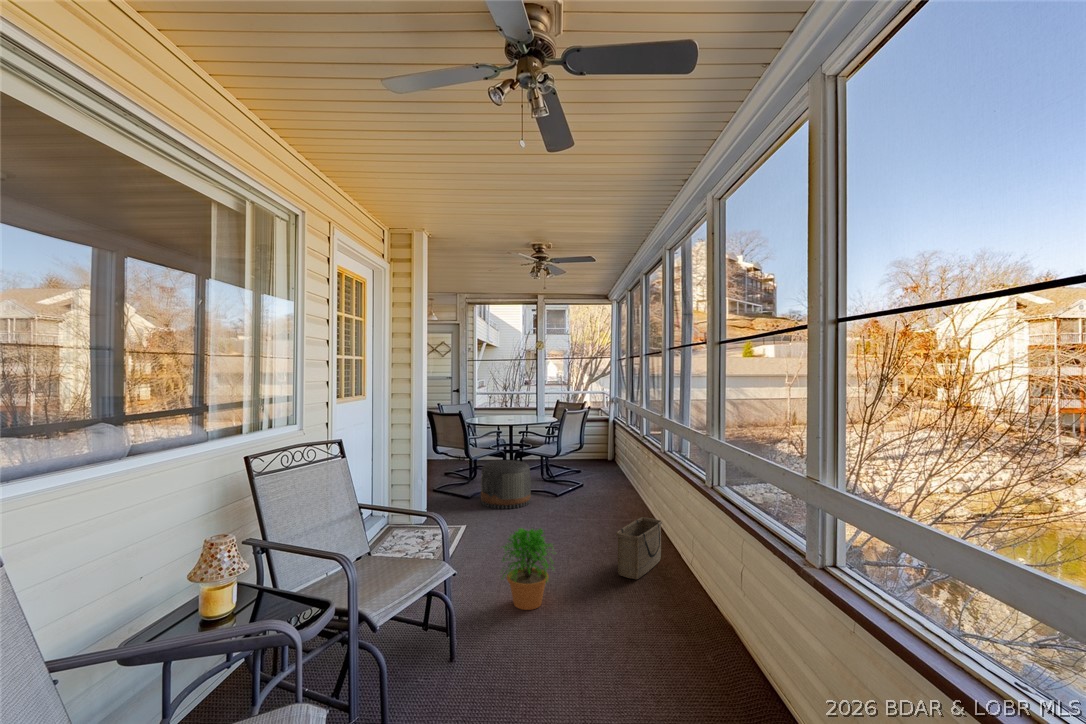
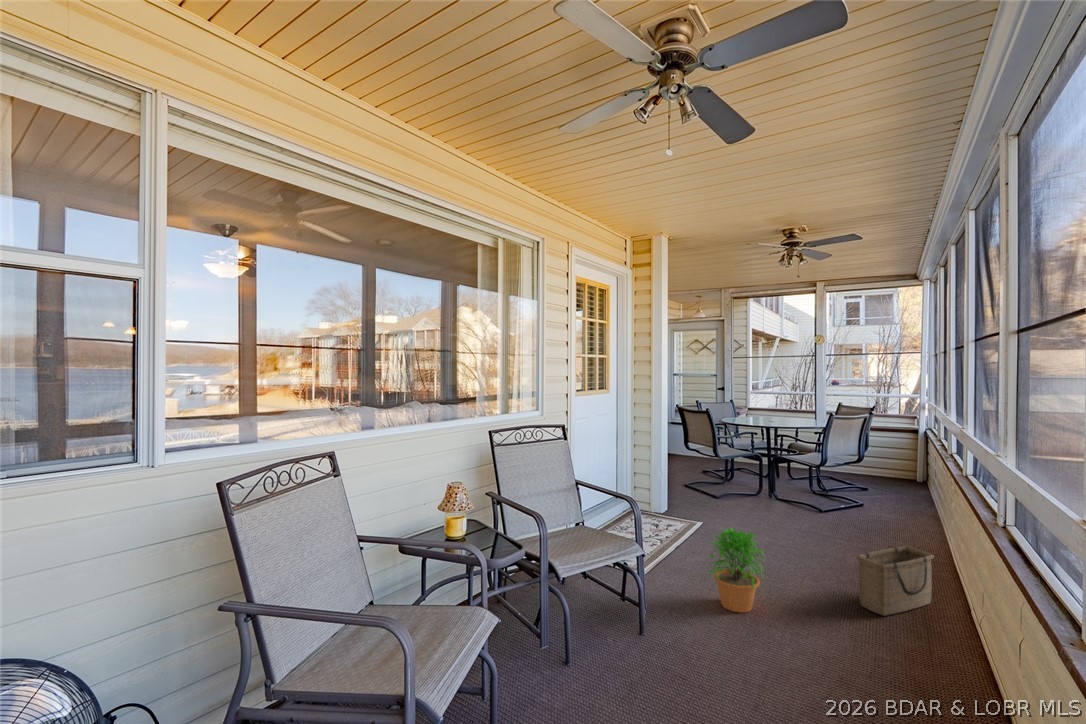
pouf: present [481,460,531,509] -> none [729,463,786,515]

